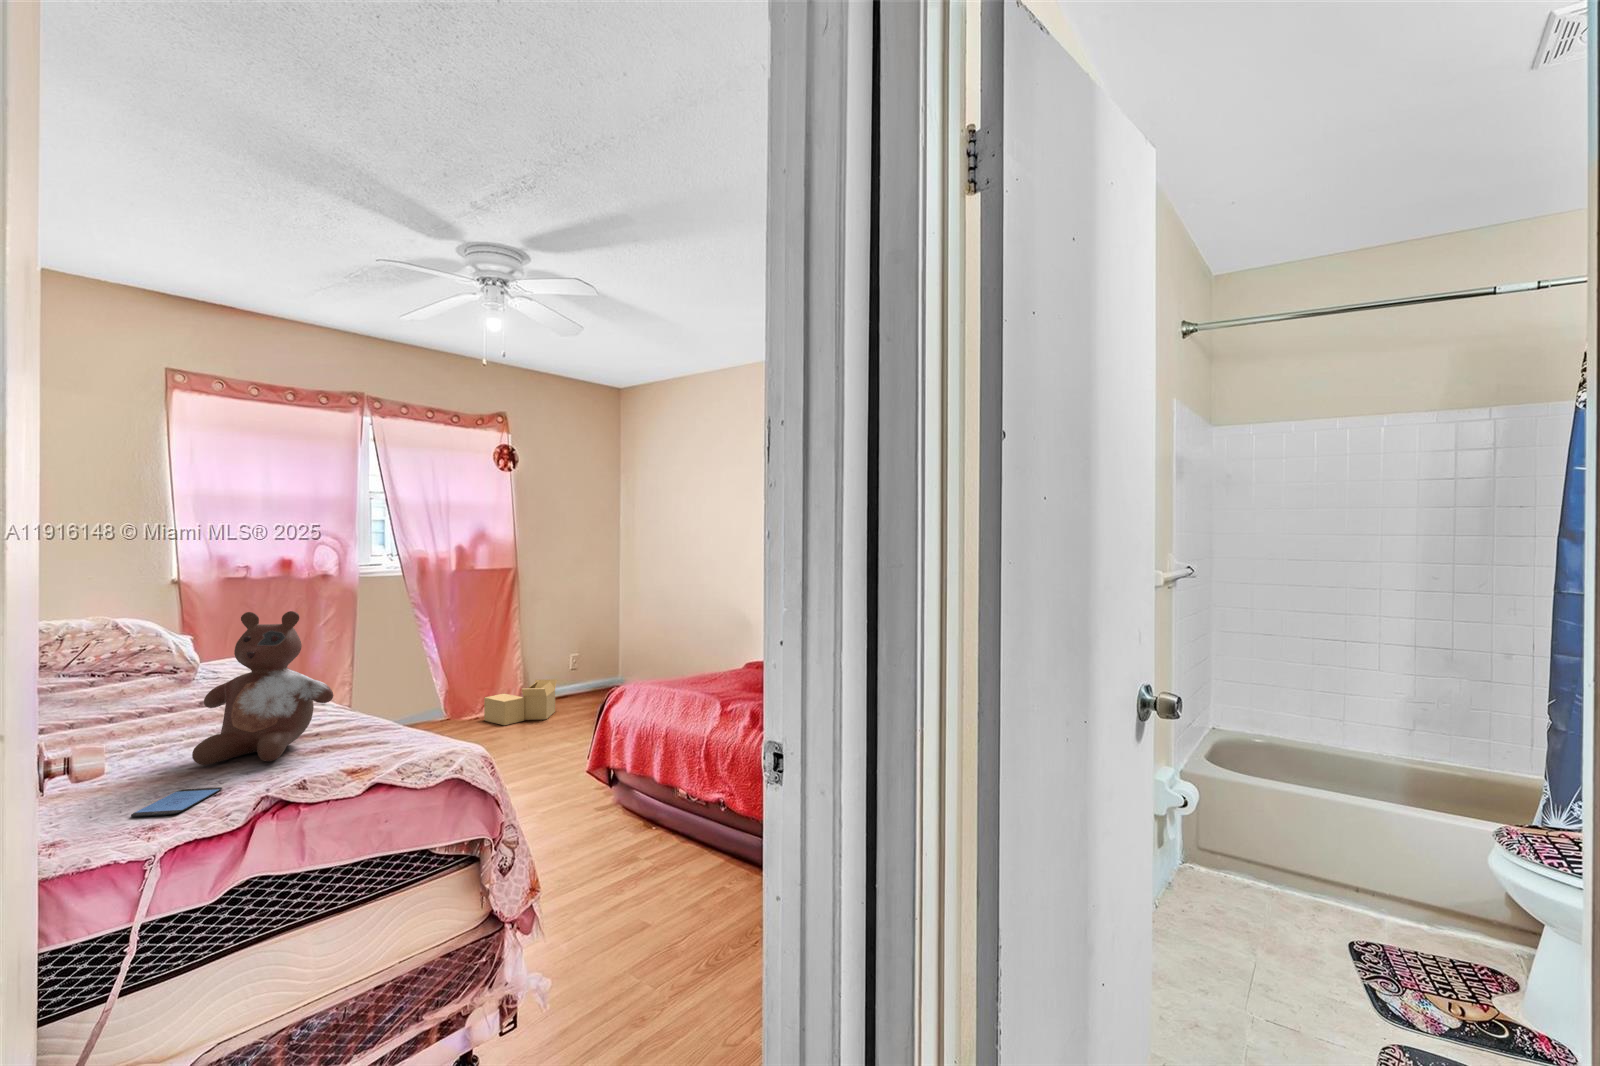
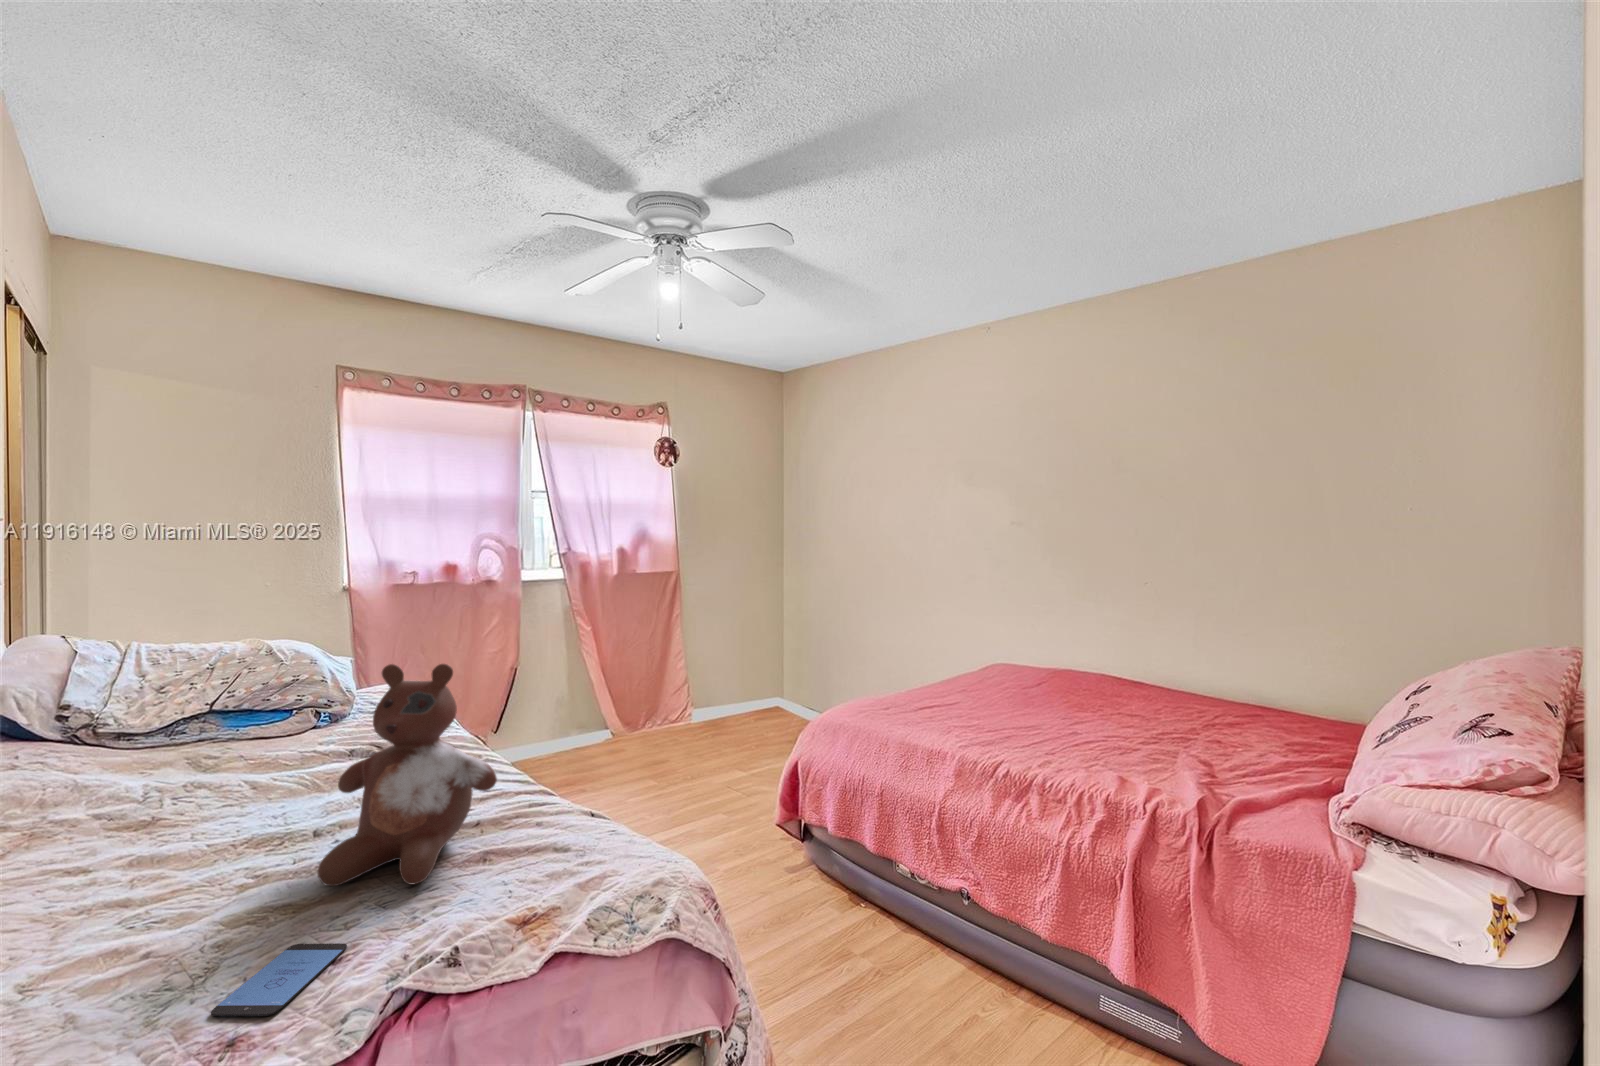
cardboard box: present [484,679,557,725] -> none [647,693,720,744]

